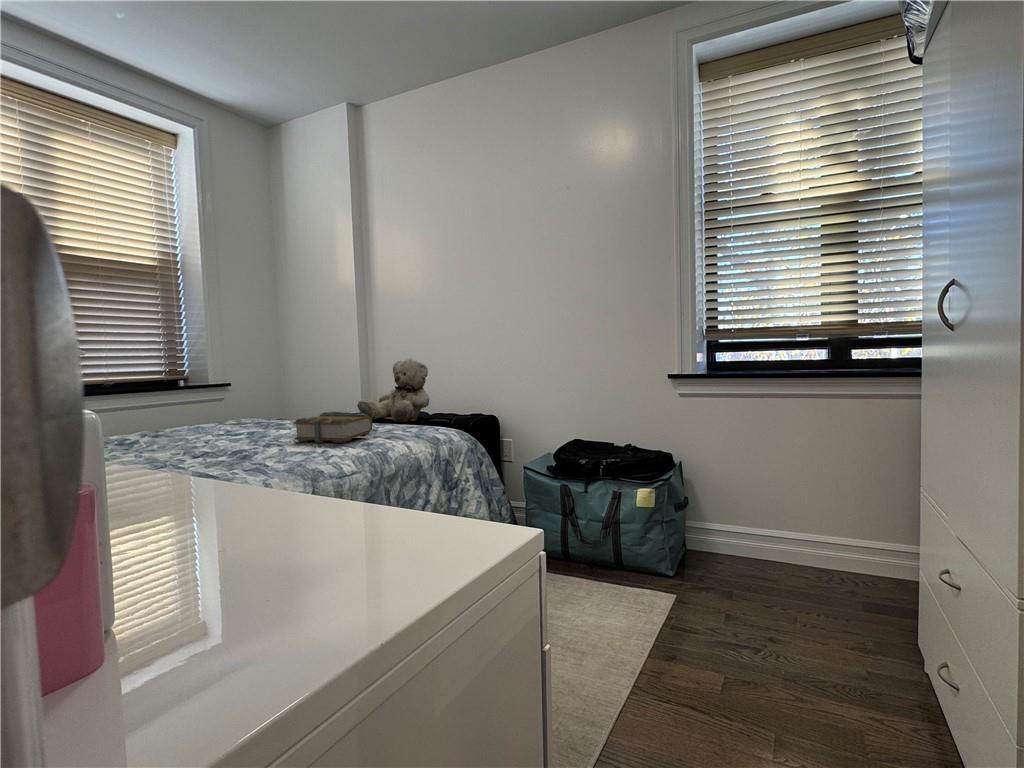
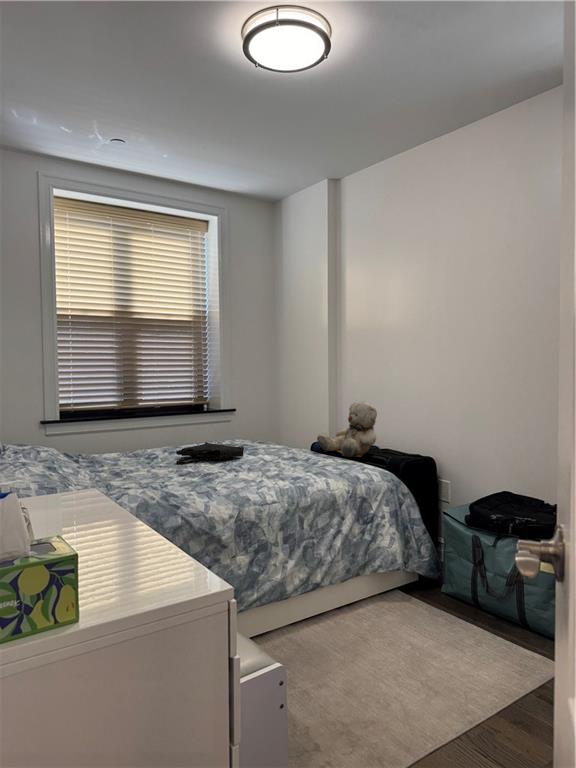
book: present [293,412,373,443] -> none [252,447,310,474]
tote bag: none [173,419,270,449] -> present [176,442,244,465]

